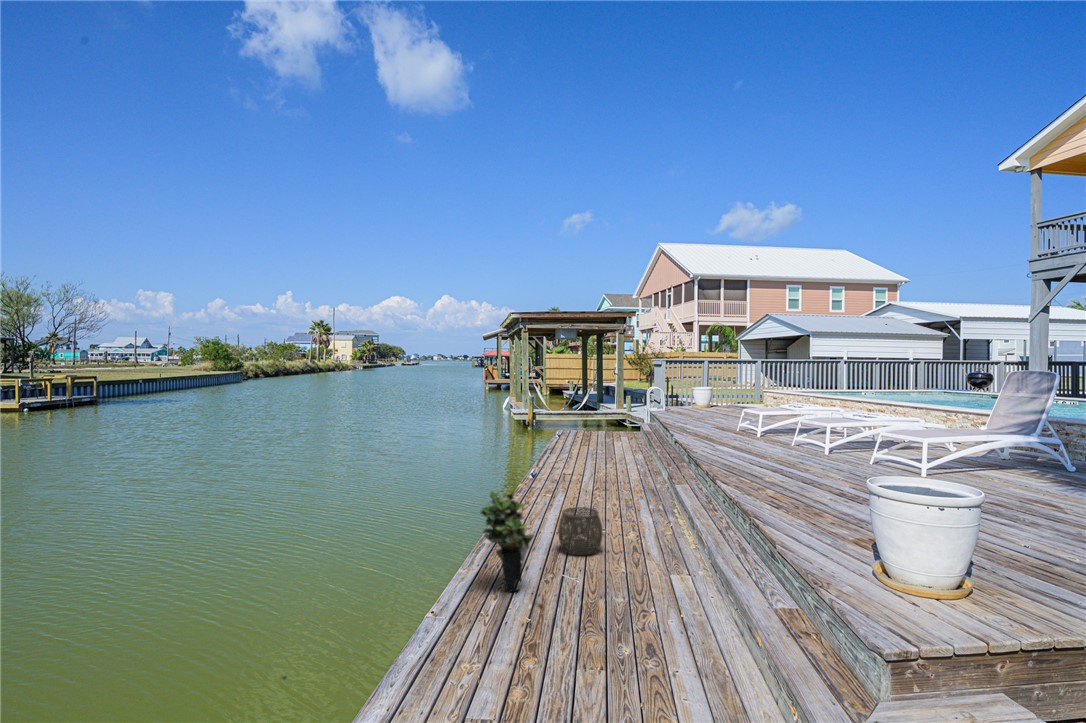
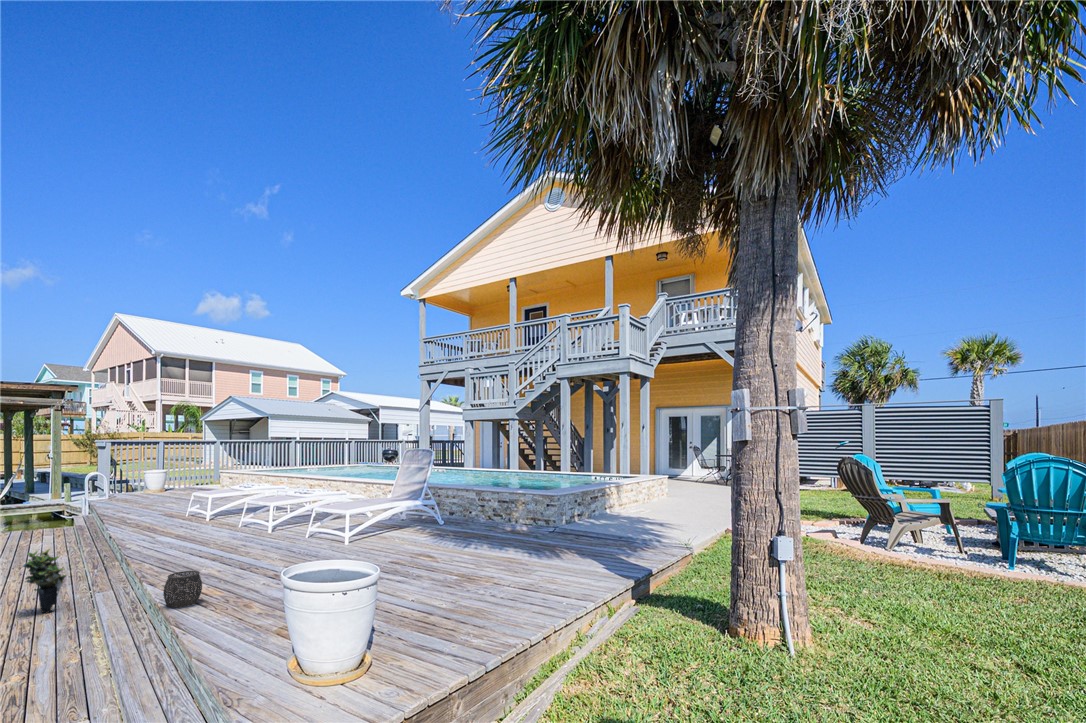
woven basket: present [558,507,603,556] -> present [163,571,202,607]

